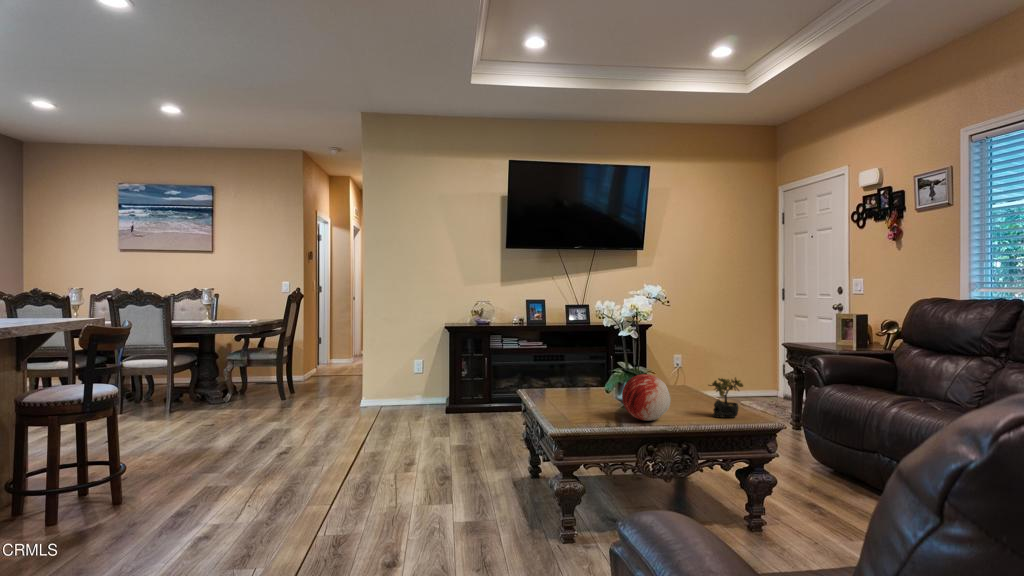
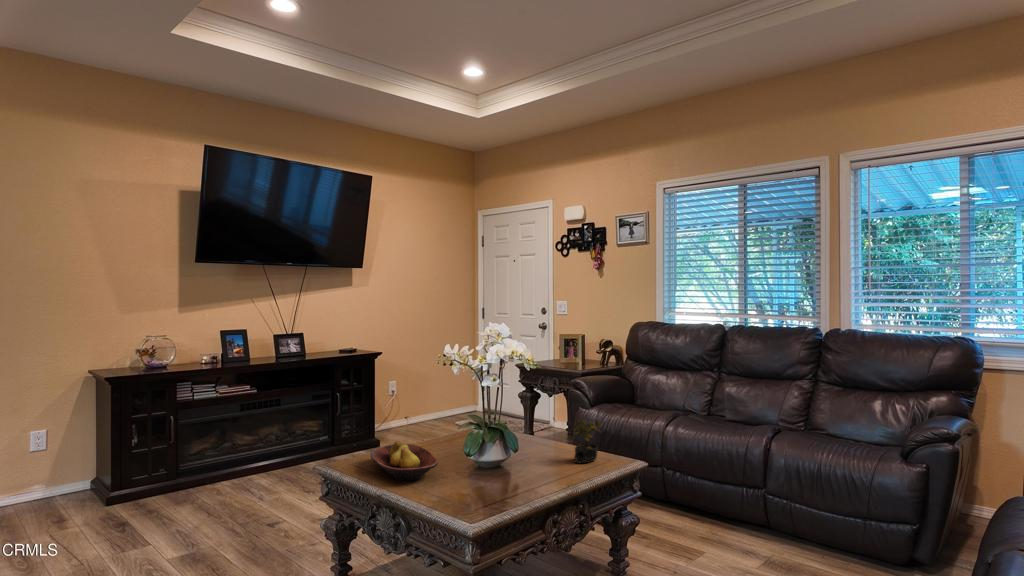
decorative orb: present [622,374,671,421] -> none [500,428,554,483]
fruit bowl: none [543,378,591,407] -> present [371,441,438,481]

